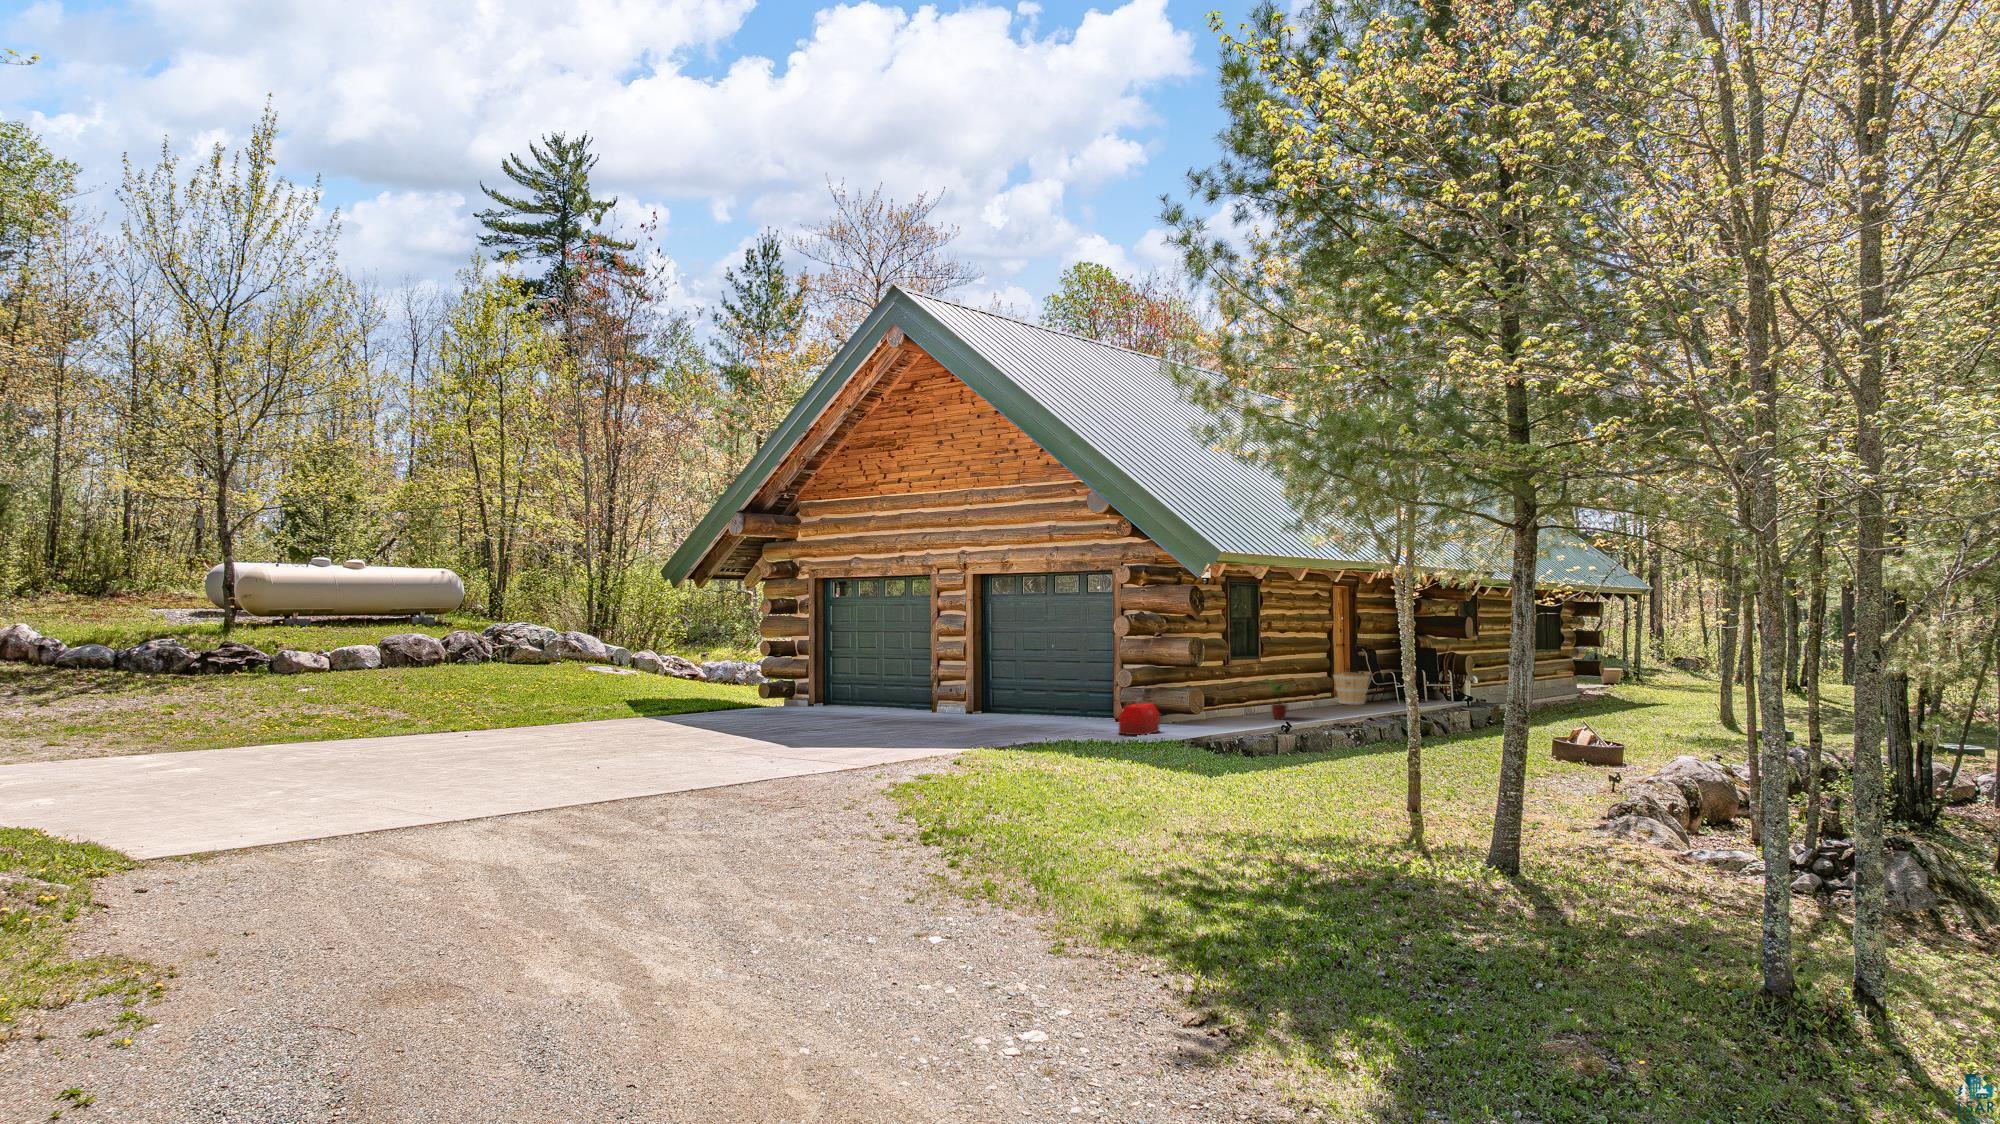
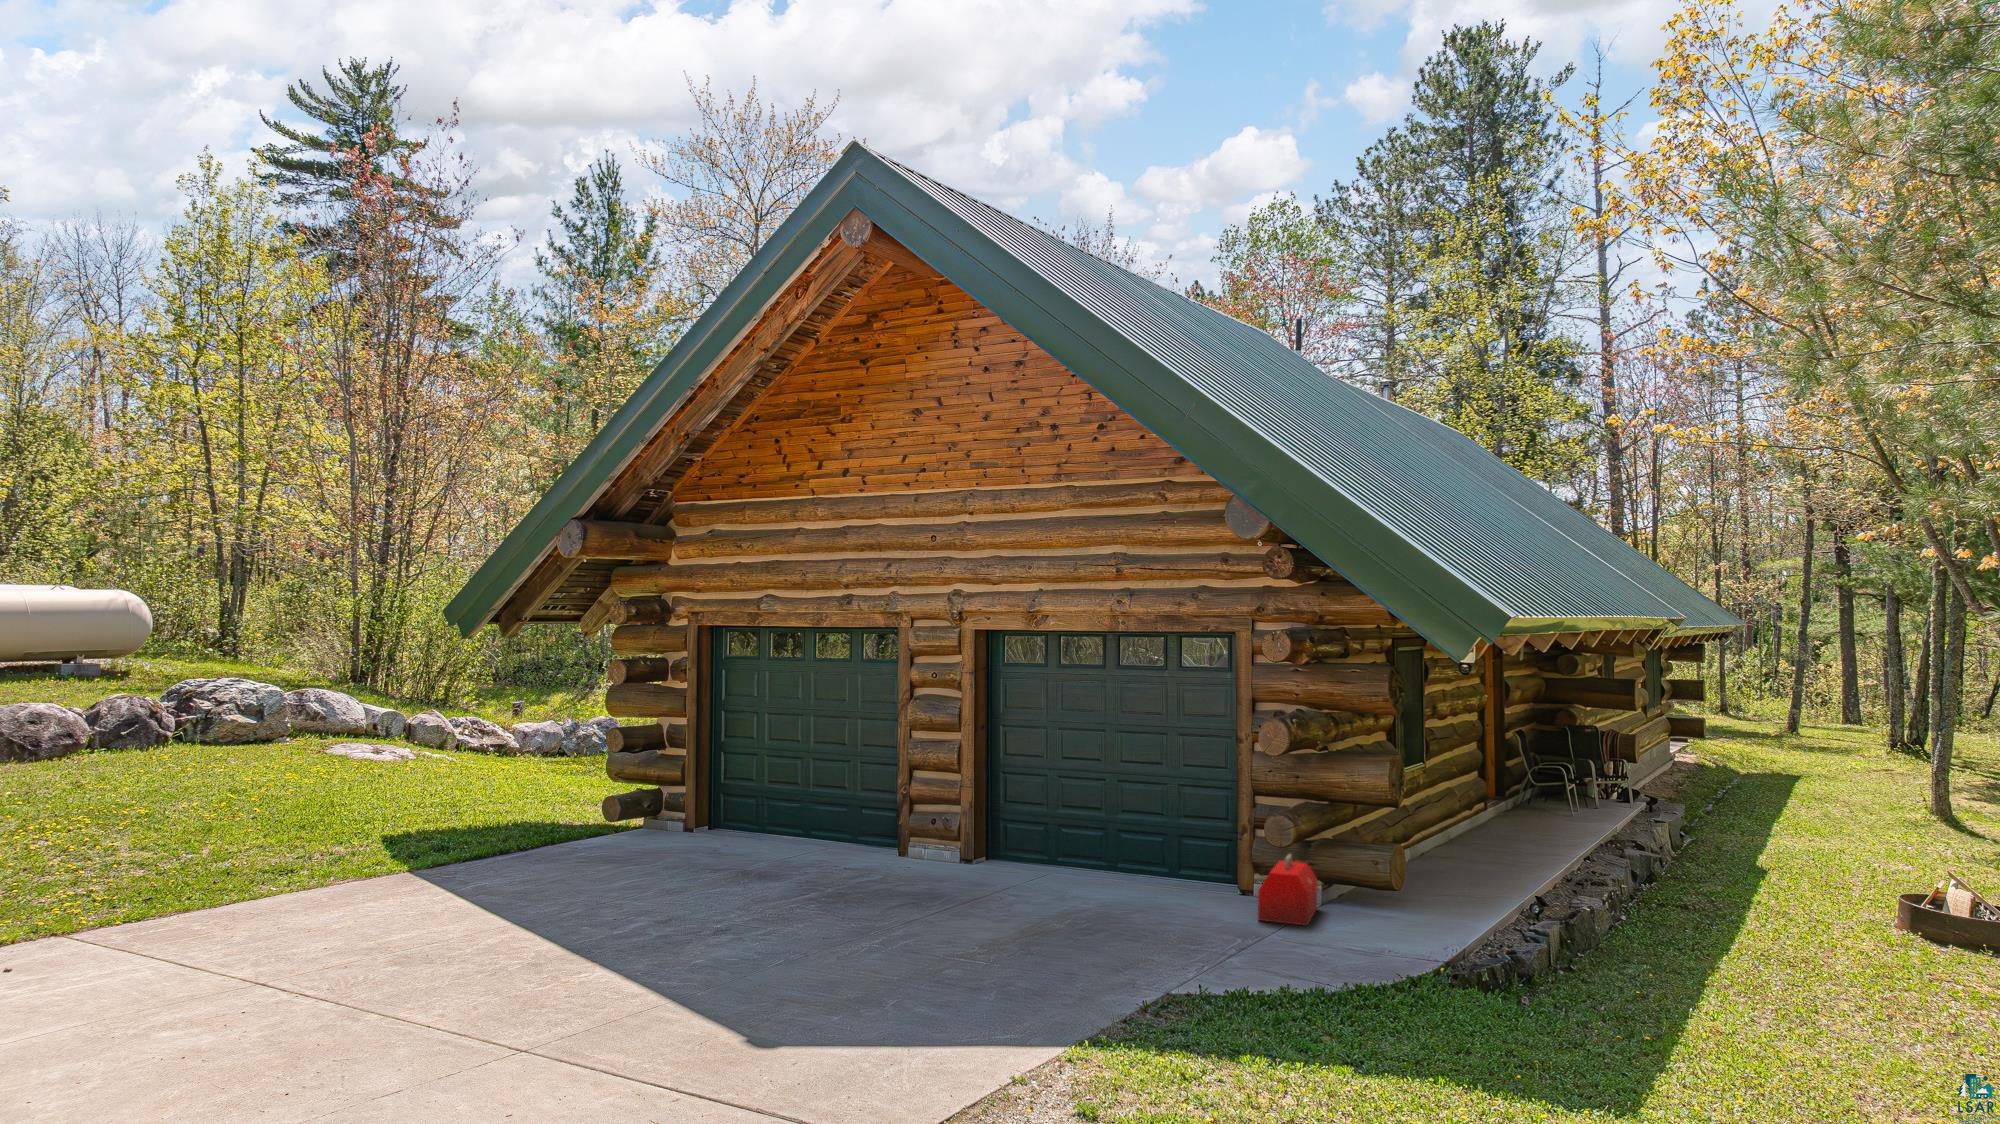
wooden bucket: present [1333,672,1370,705] -> none [1491,771,1548,823]
potted plant: present [1266,680,1289,719] -> none [1422,802,1494,867]

